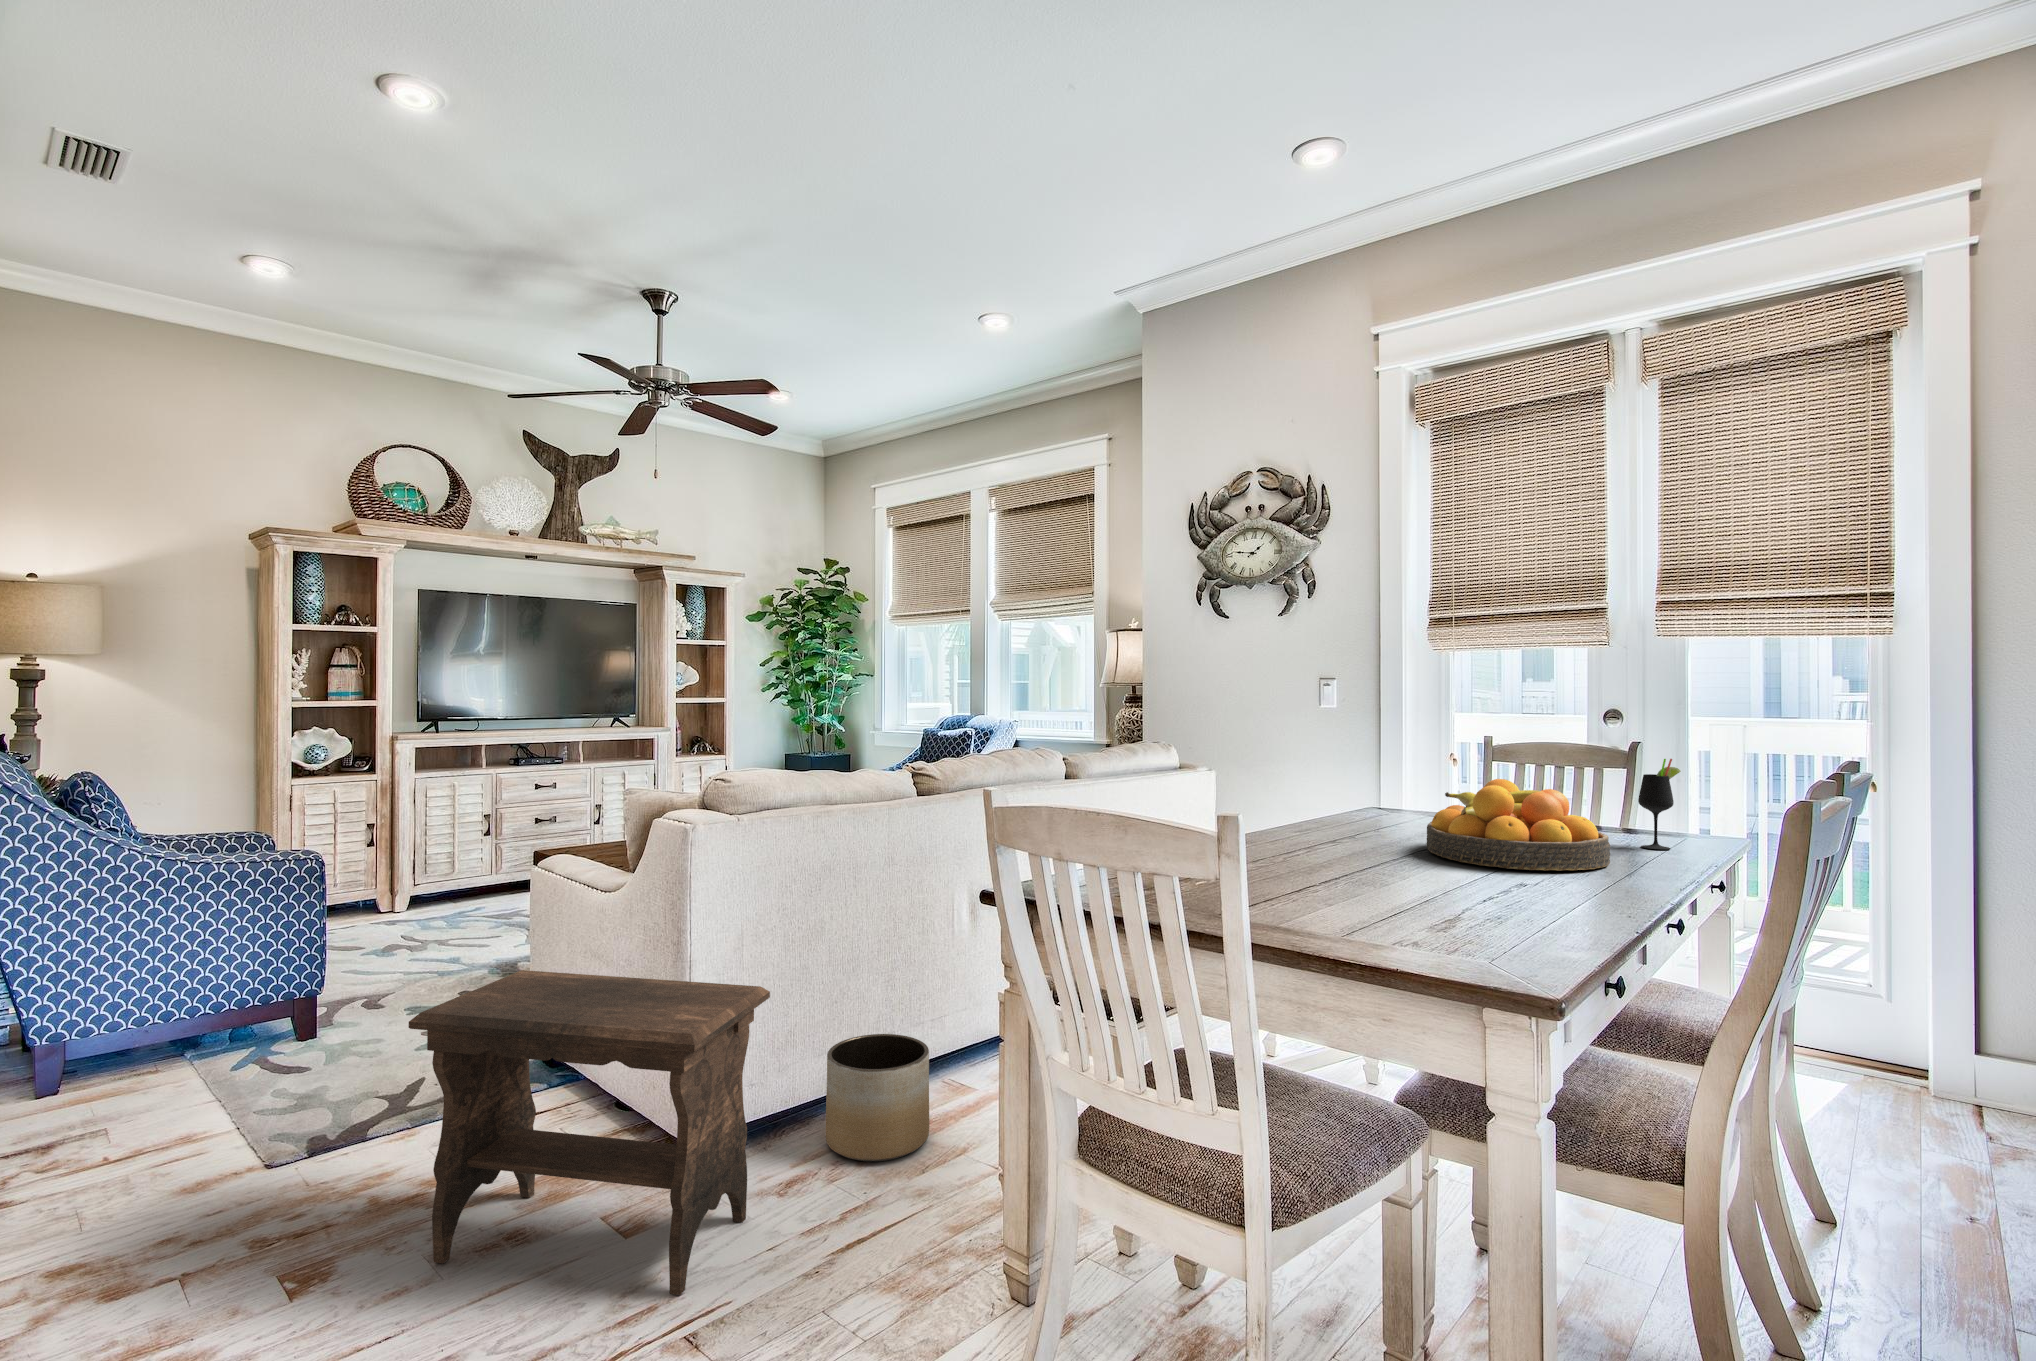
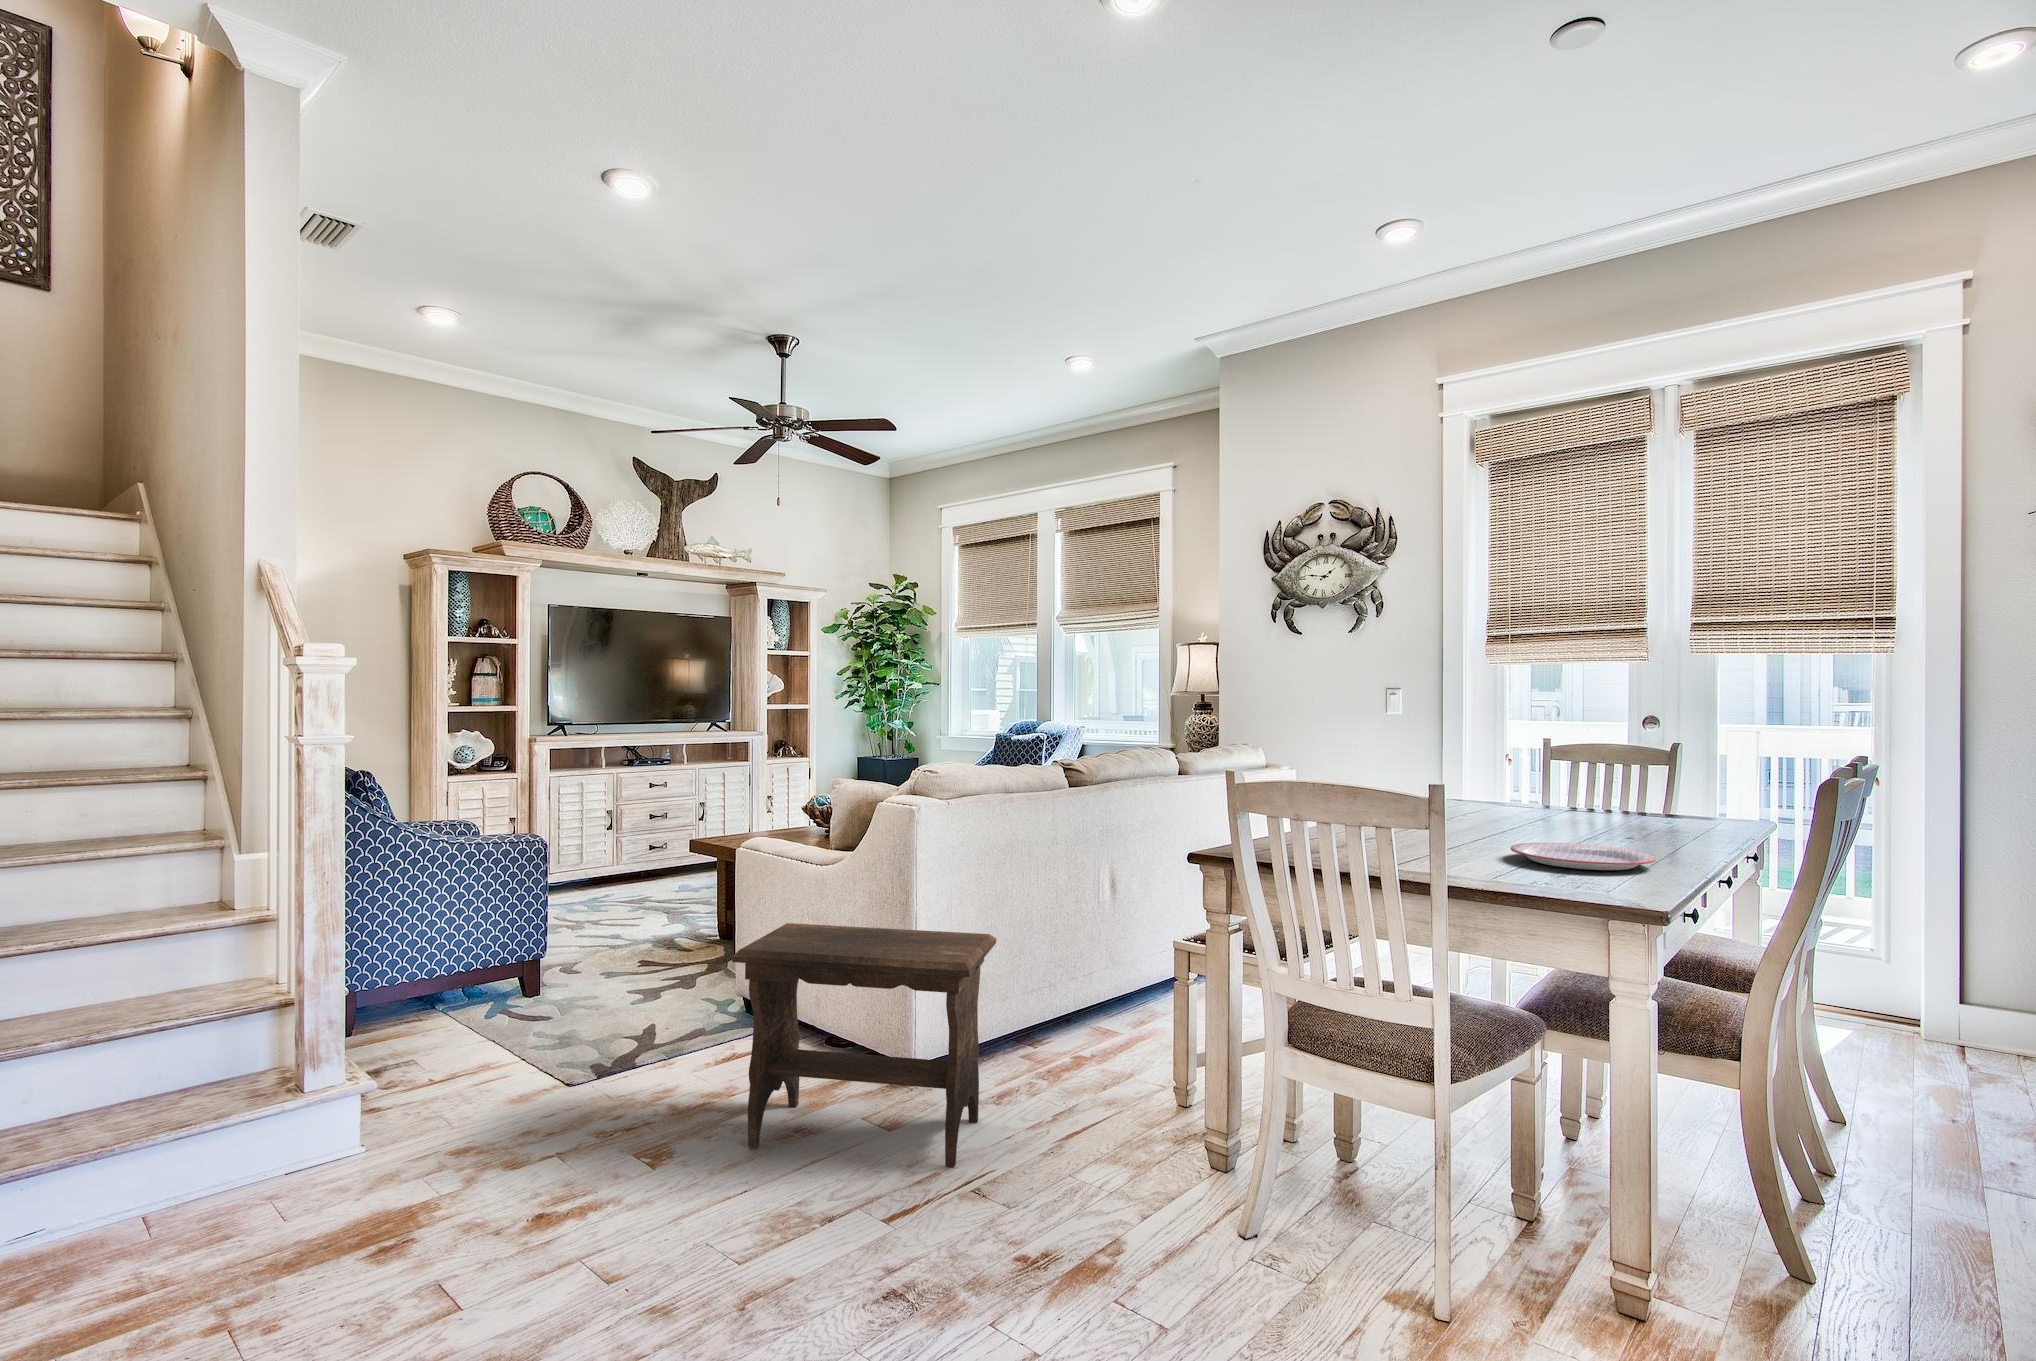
wine glass: present [1638,759,1681,849] -> none [1687,754,1722,826]
fruit bowl: present [1427,779,1610,871] -> none [1518,770,1669,840]
plate: none [1390,878,1576,922] -> present [1511,843,1656,870]
planter: present [825,1034,929,1161] -> none [1017,983,1101,1083]

